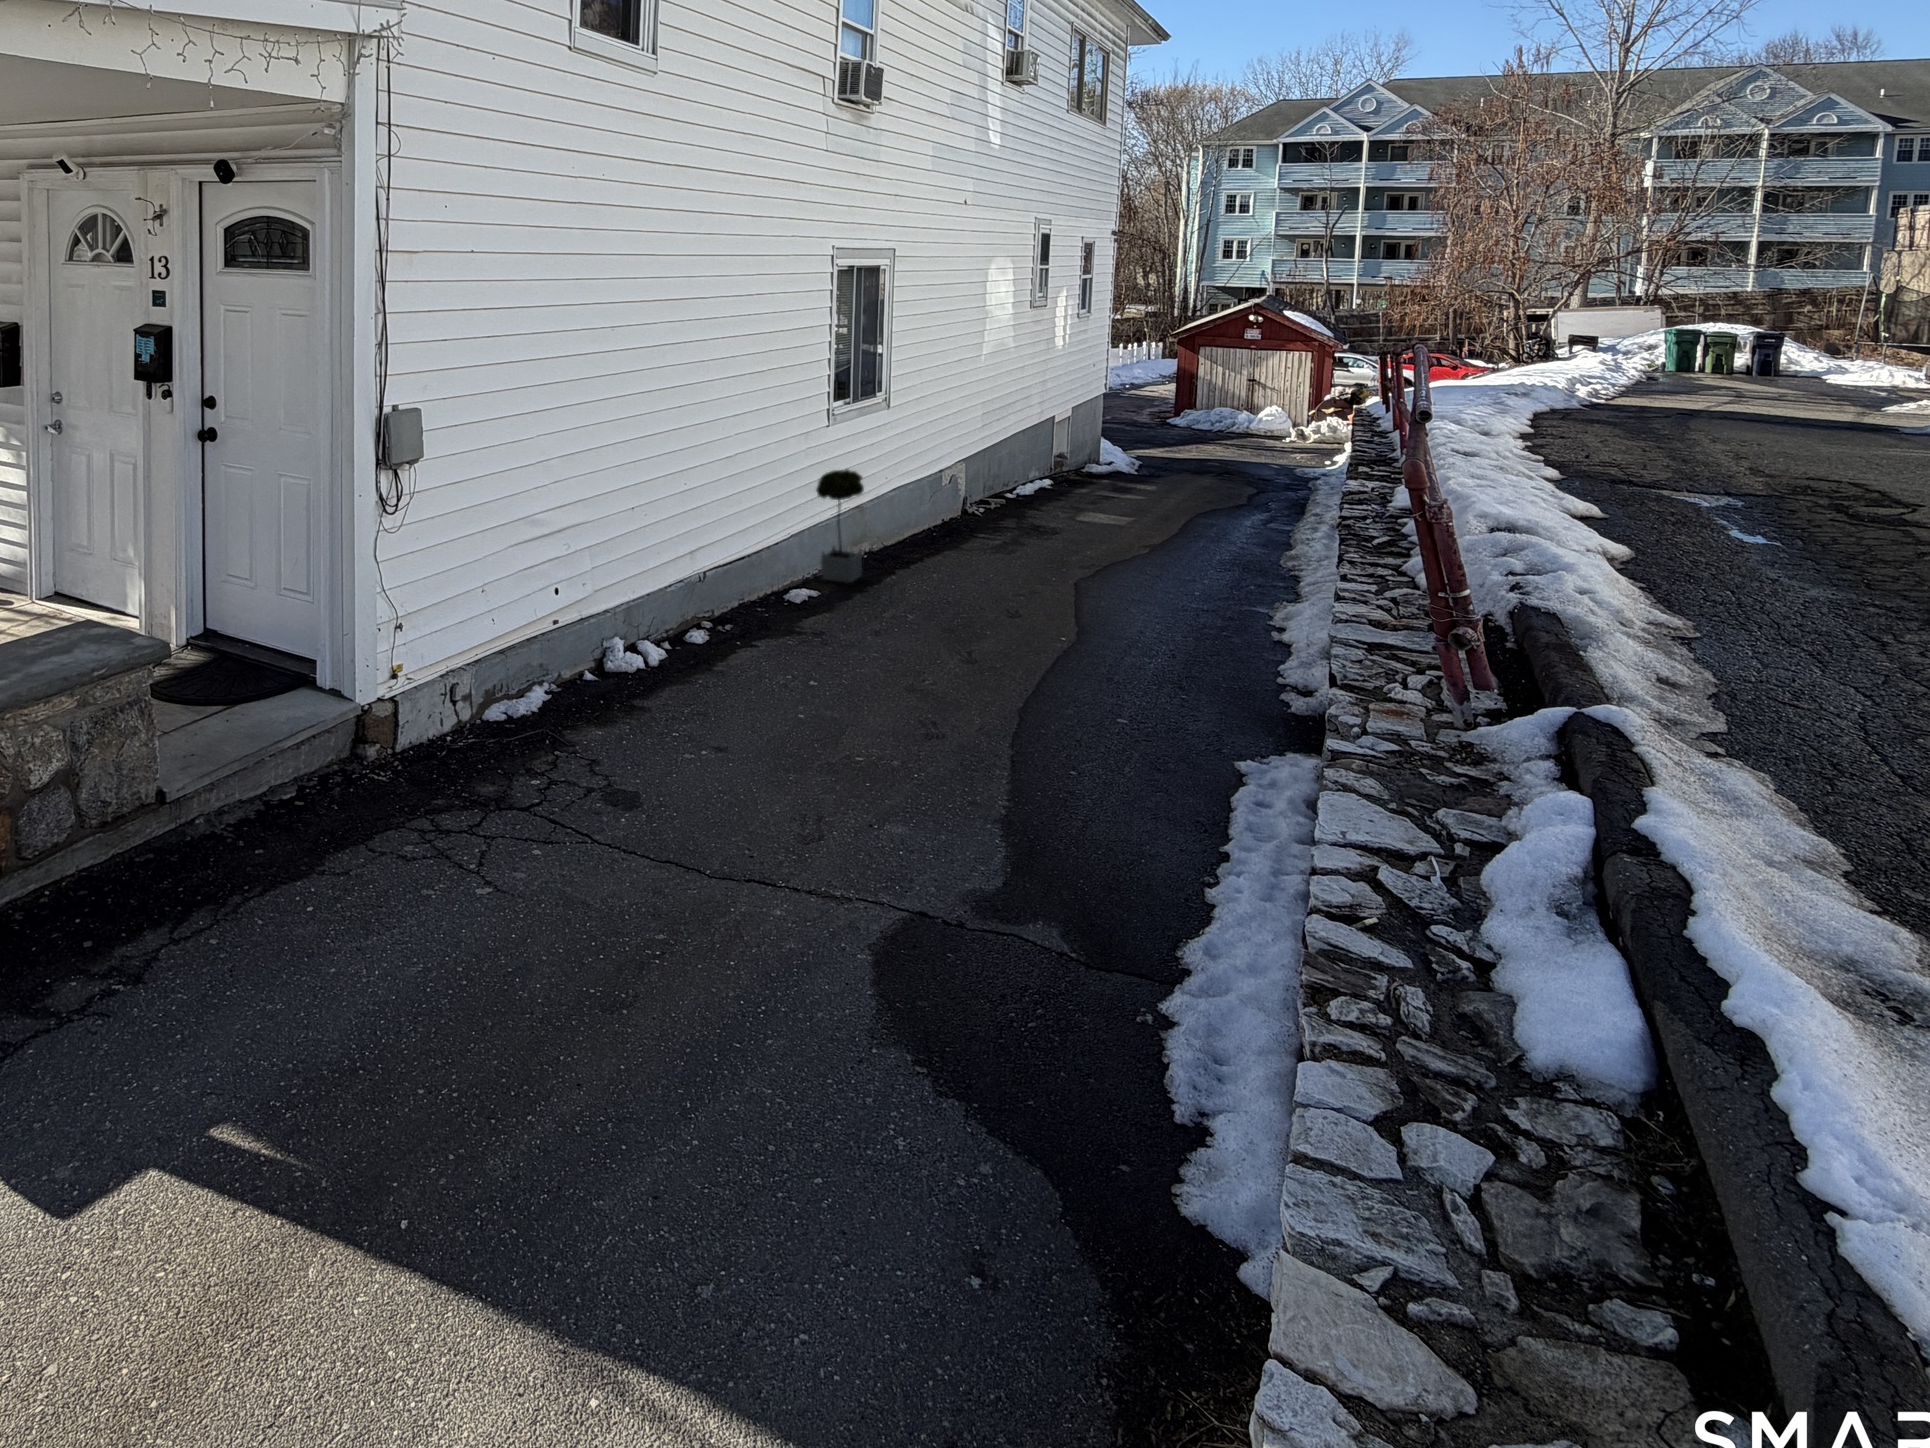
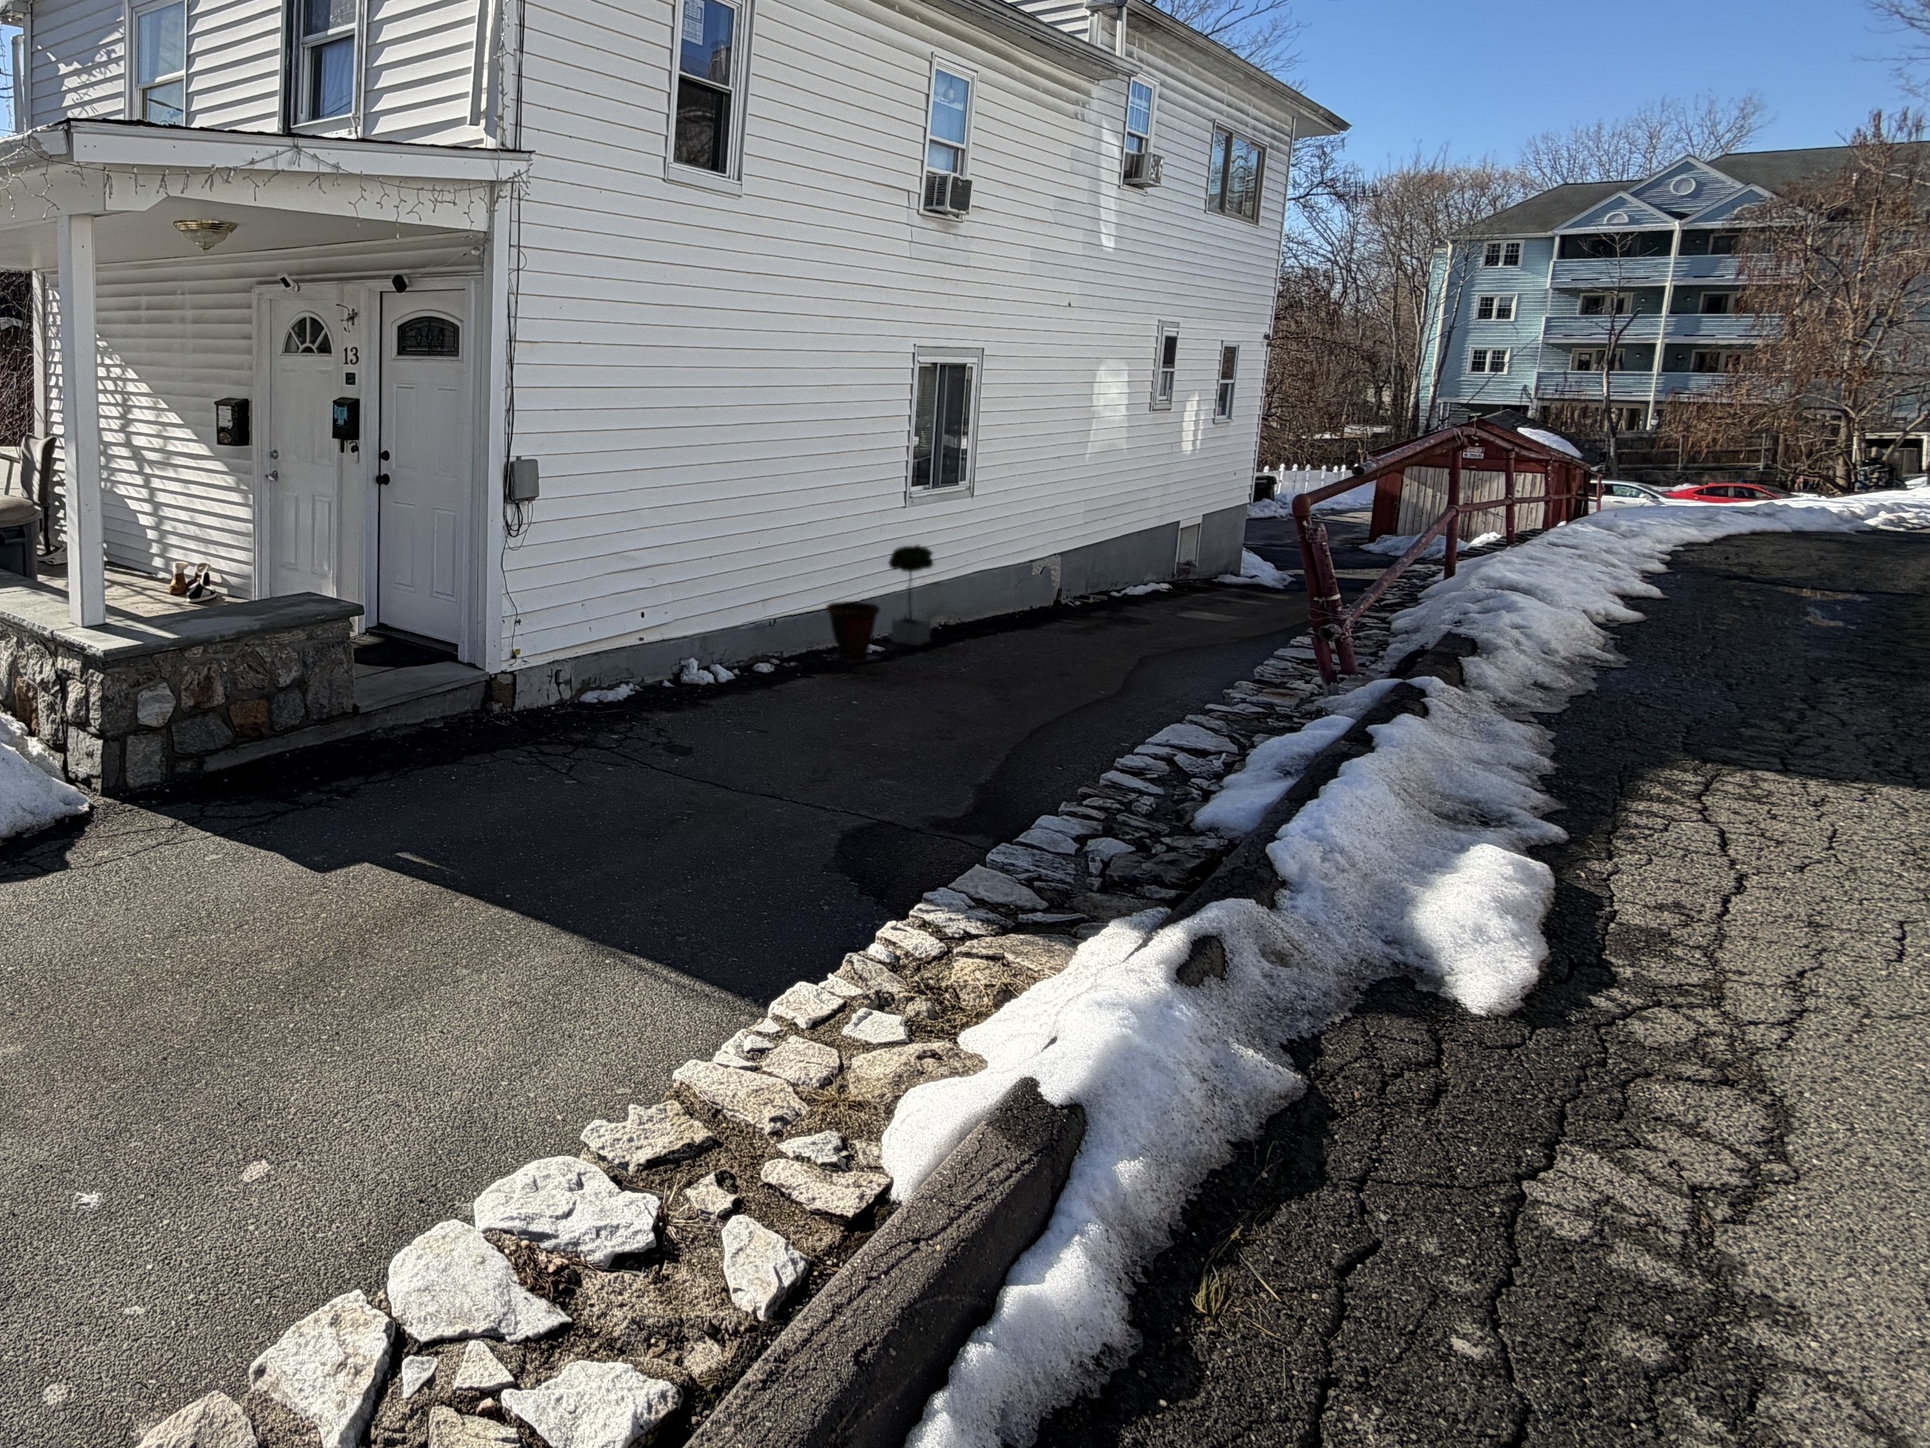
waste bin: none [757,538,819,616] -> present [826,601,880,663]

